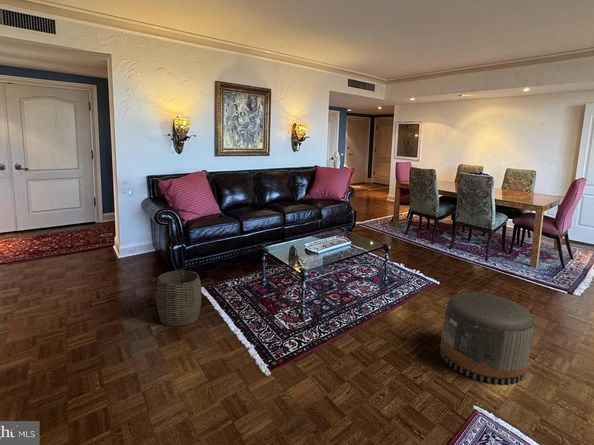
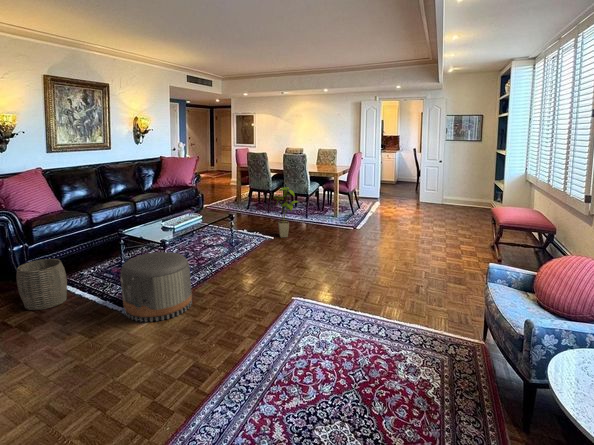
house plant: none [444,217,481,282] -> present [274,187,298,238]
pouf: present [440,292,534,385] -> present [120,252,192,322]

